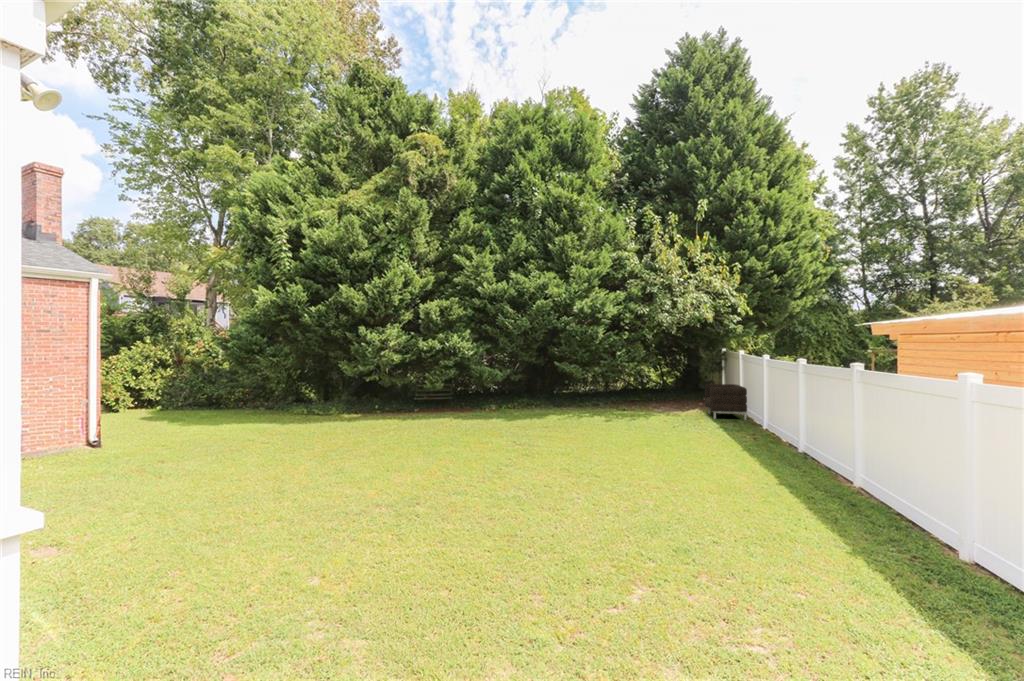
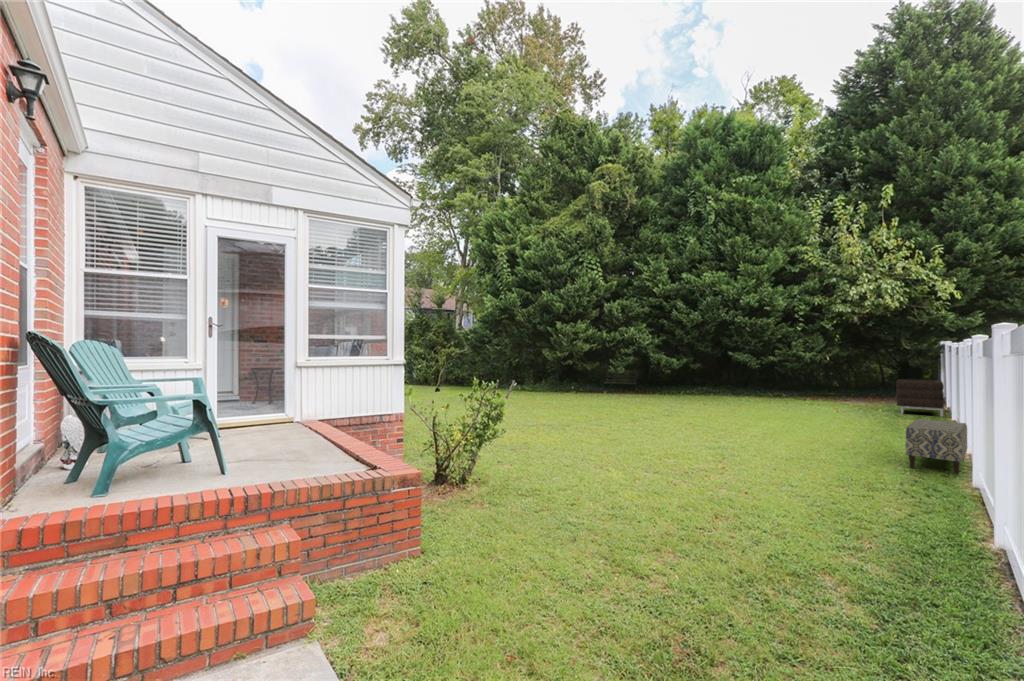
bench: none [819,452,913,531] -> present [906,419,967,475]

